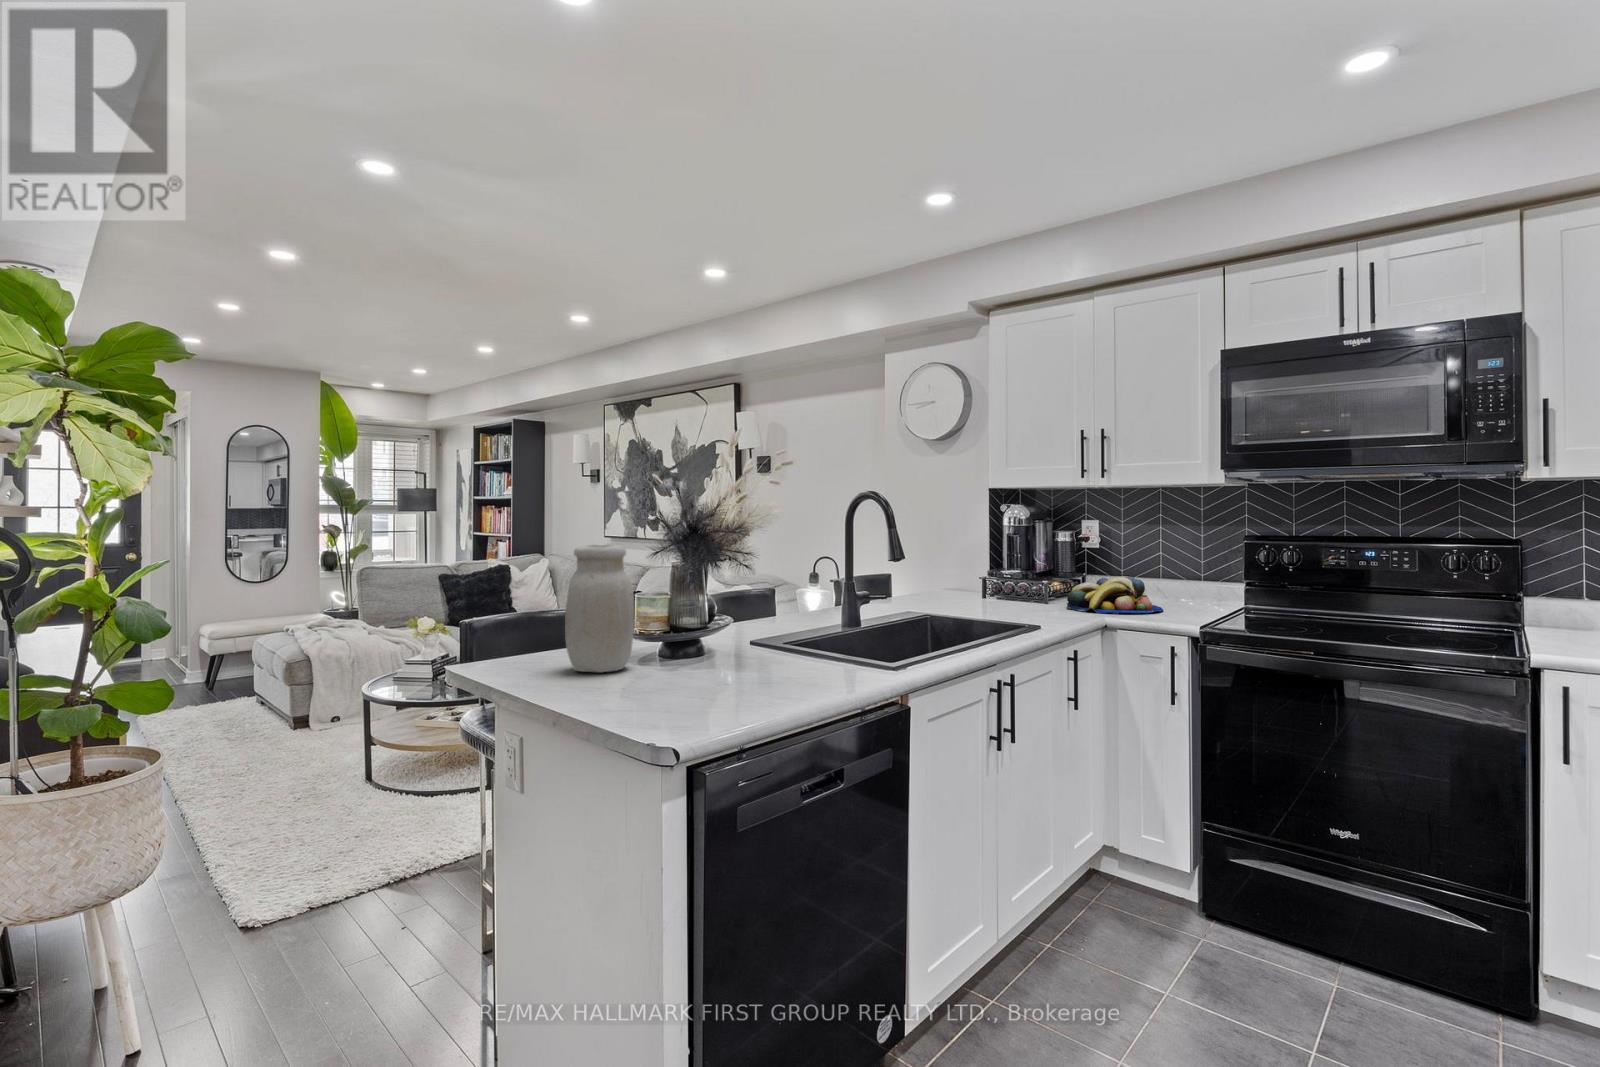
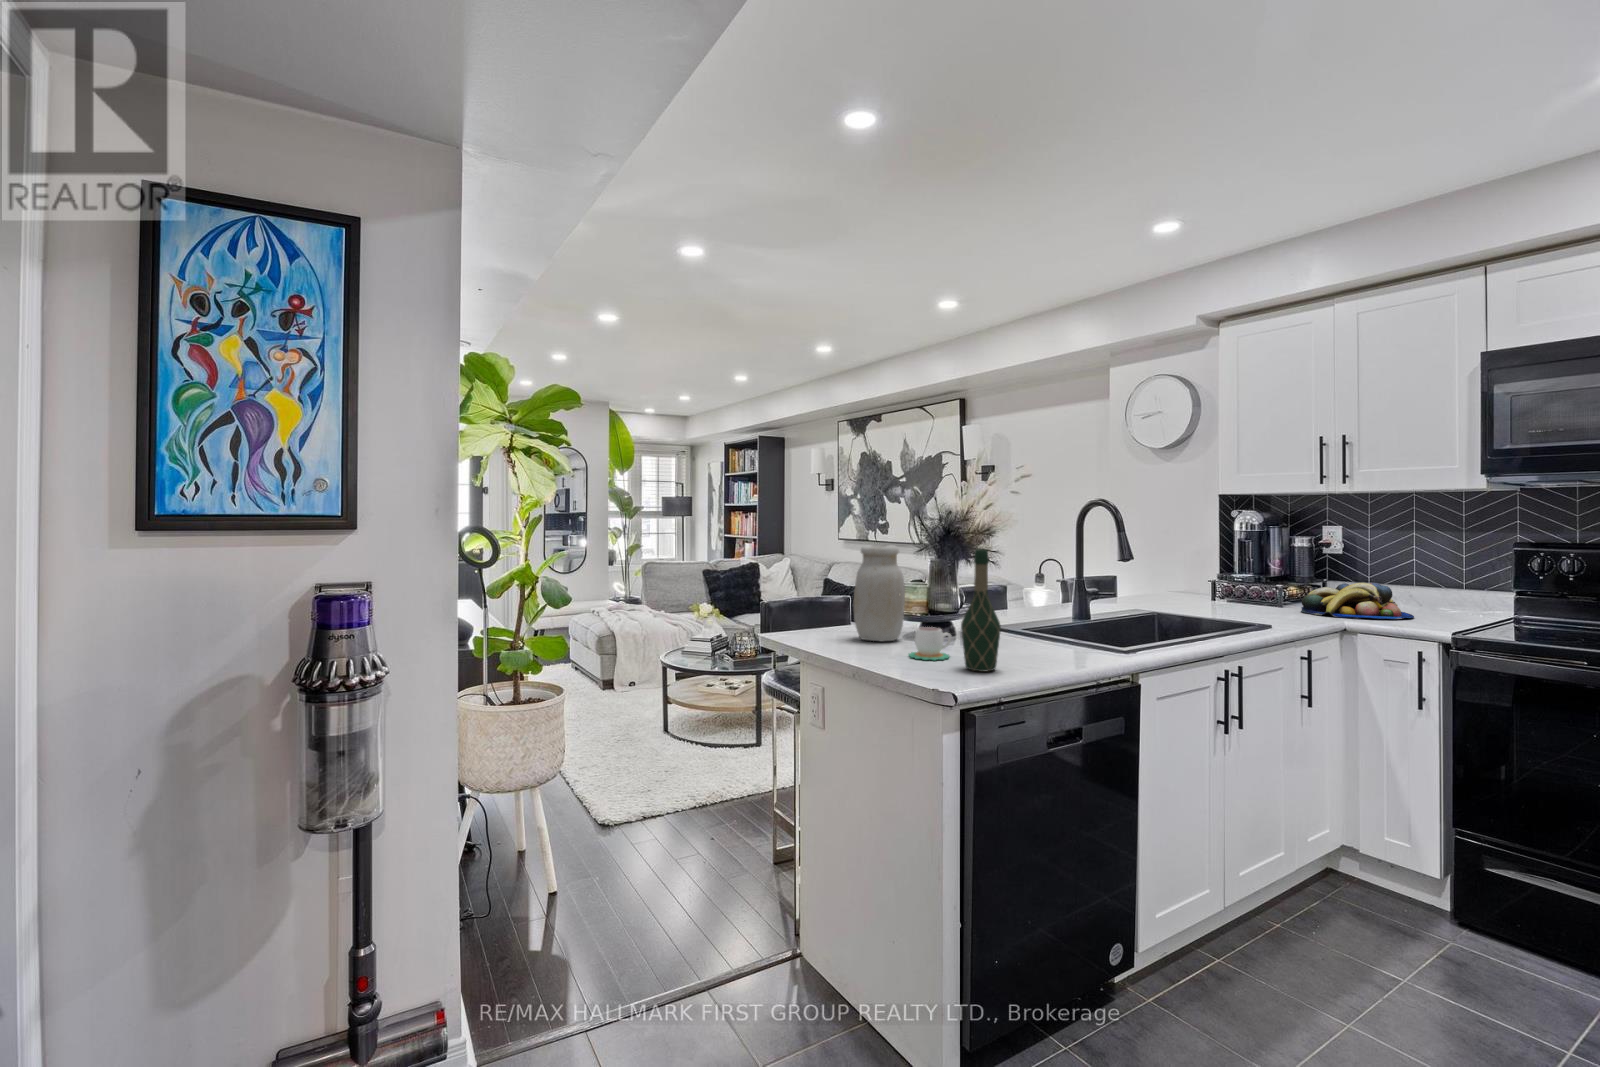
wine bottle: none [691,550,742,714] -> present [961,549,1001,672]
mug: none [628,654,686,700] -> present [909,627,952,661]

